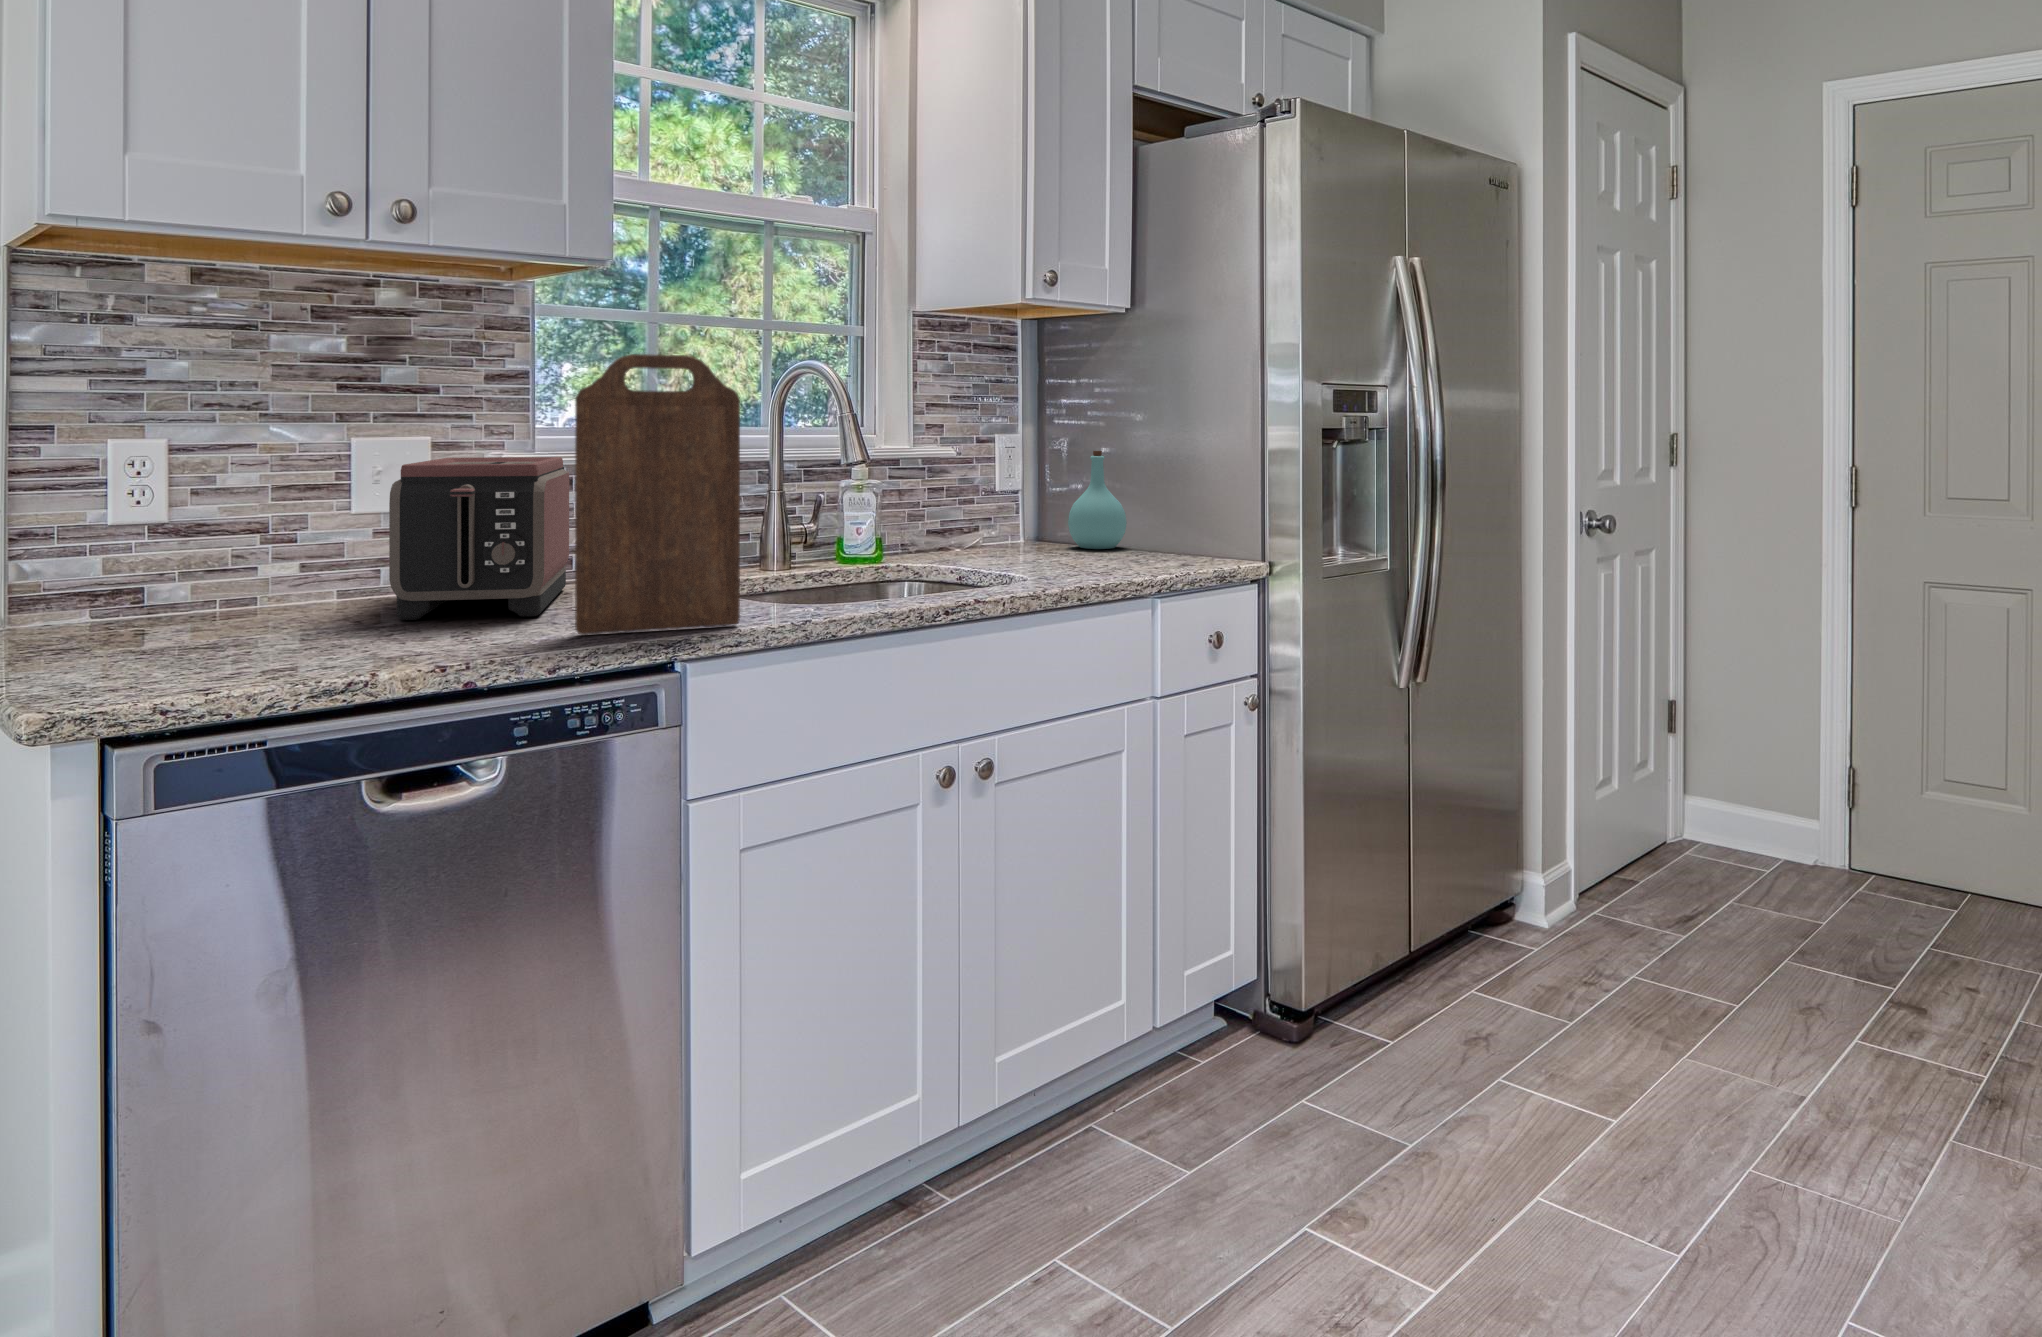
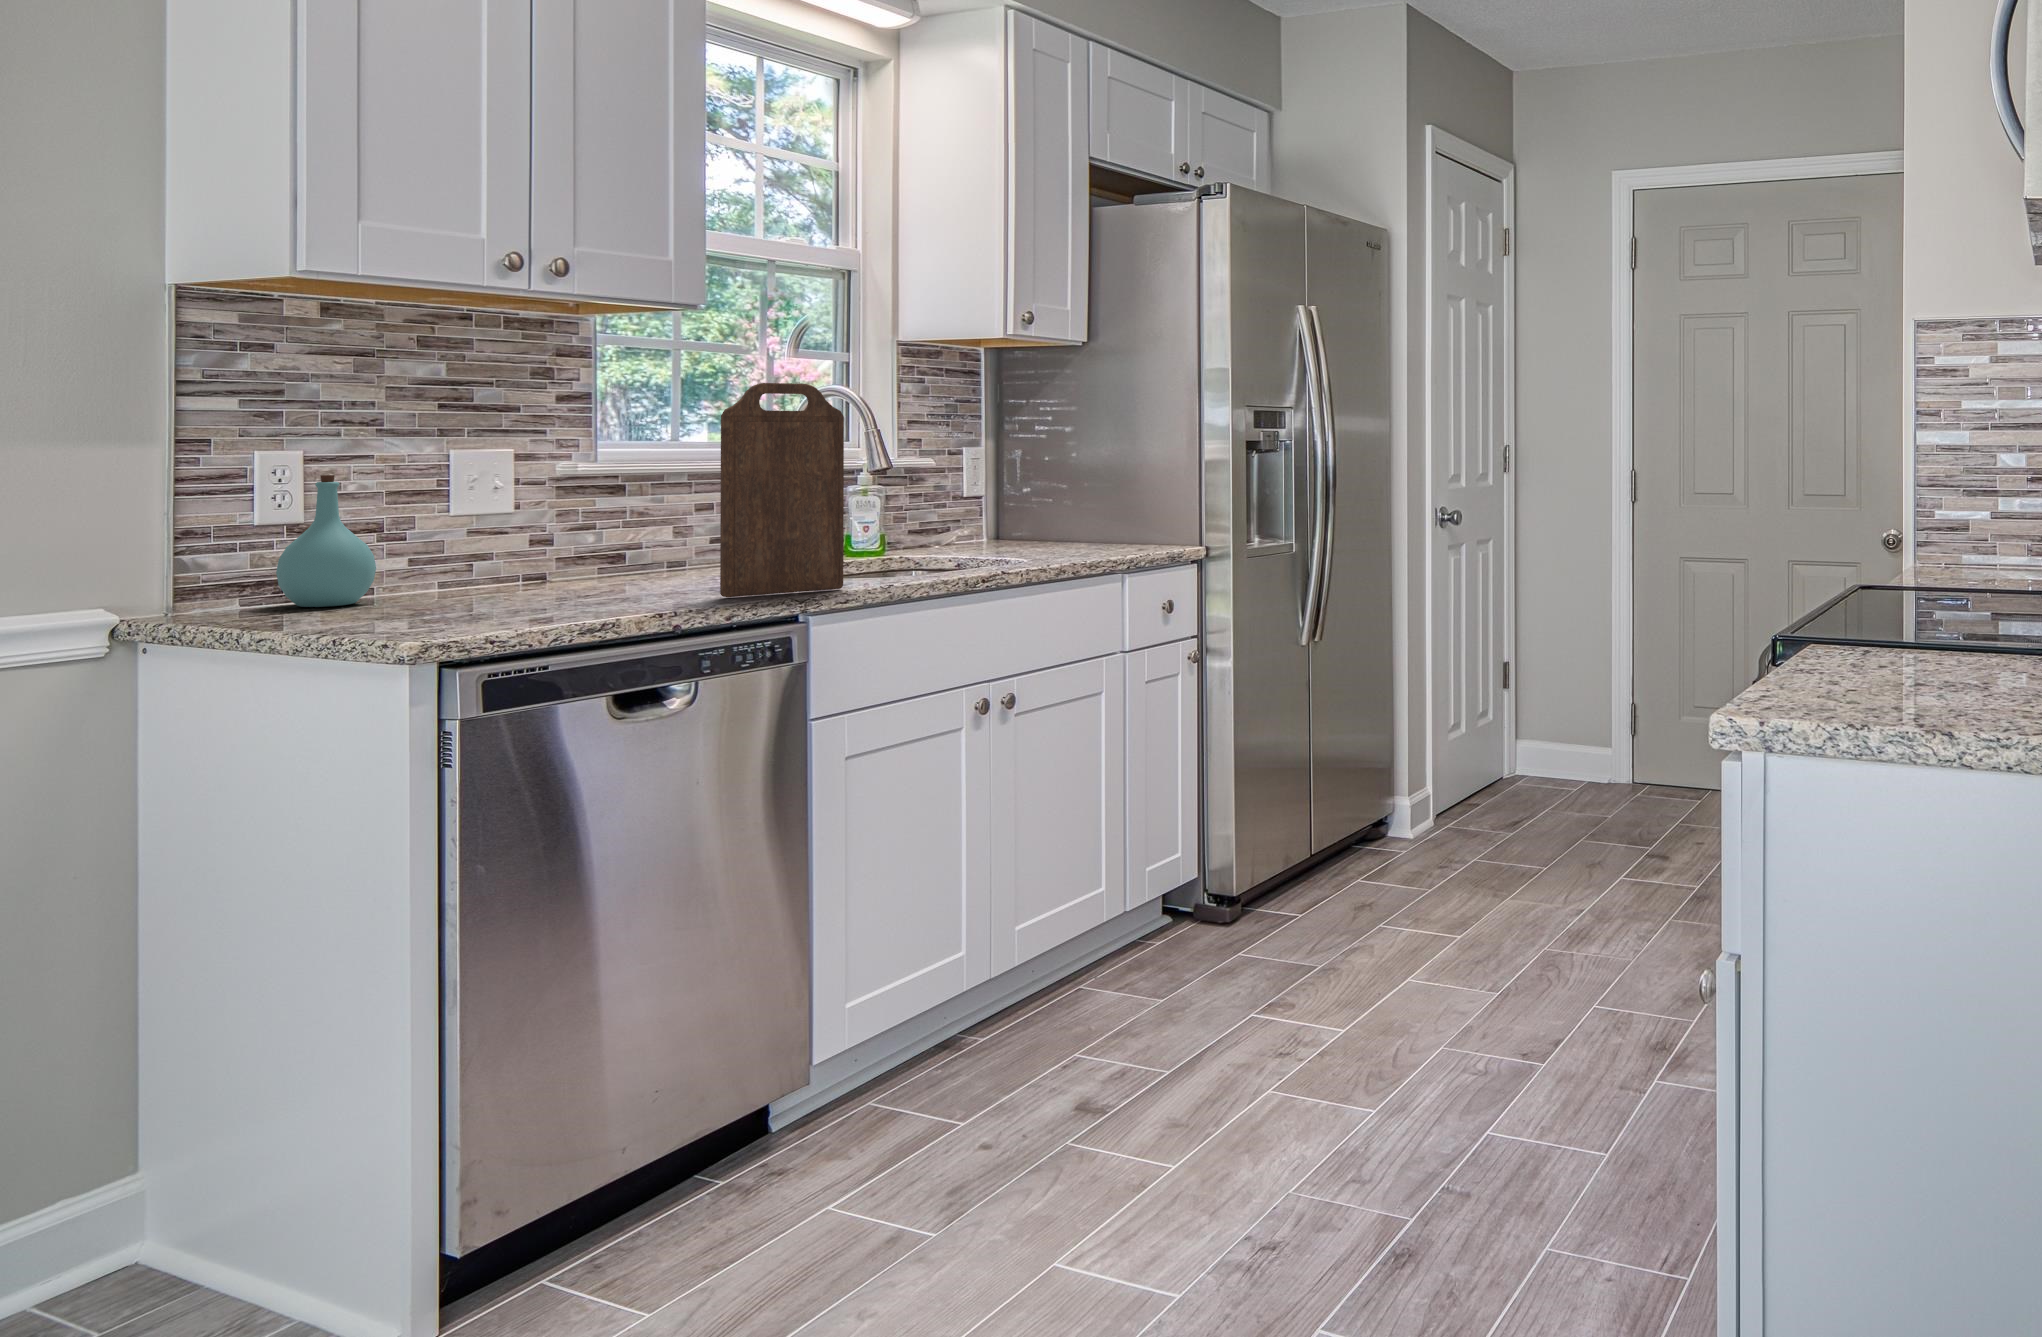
bottle: present [1068,451,1127,549] -> present [276,475,376,607]
toaster: present [389,457,569,620] -> none [523,466,669,597]

